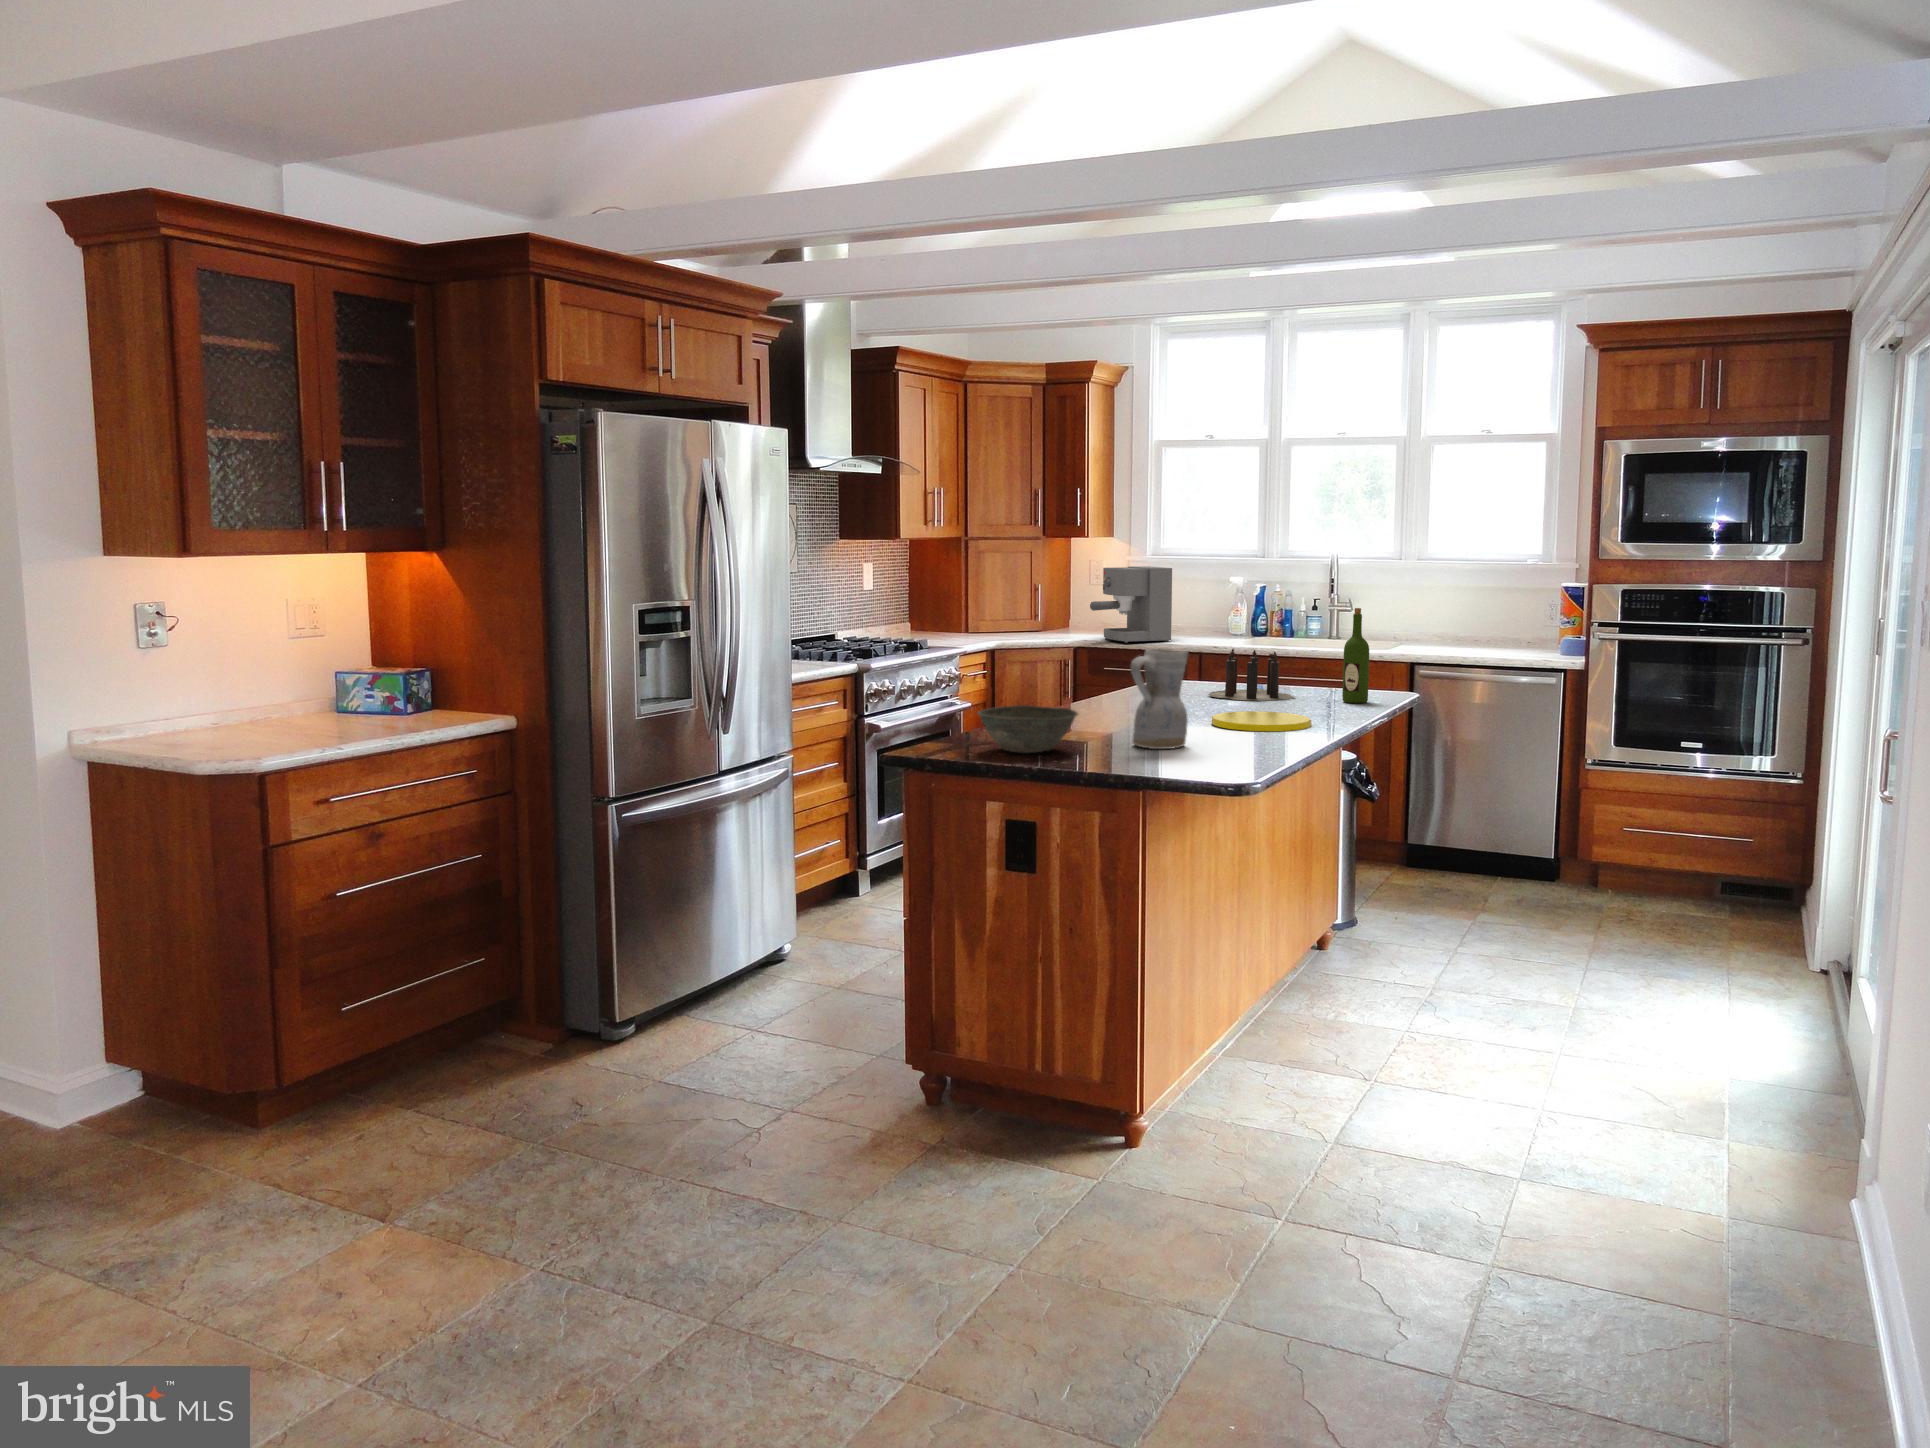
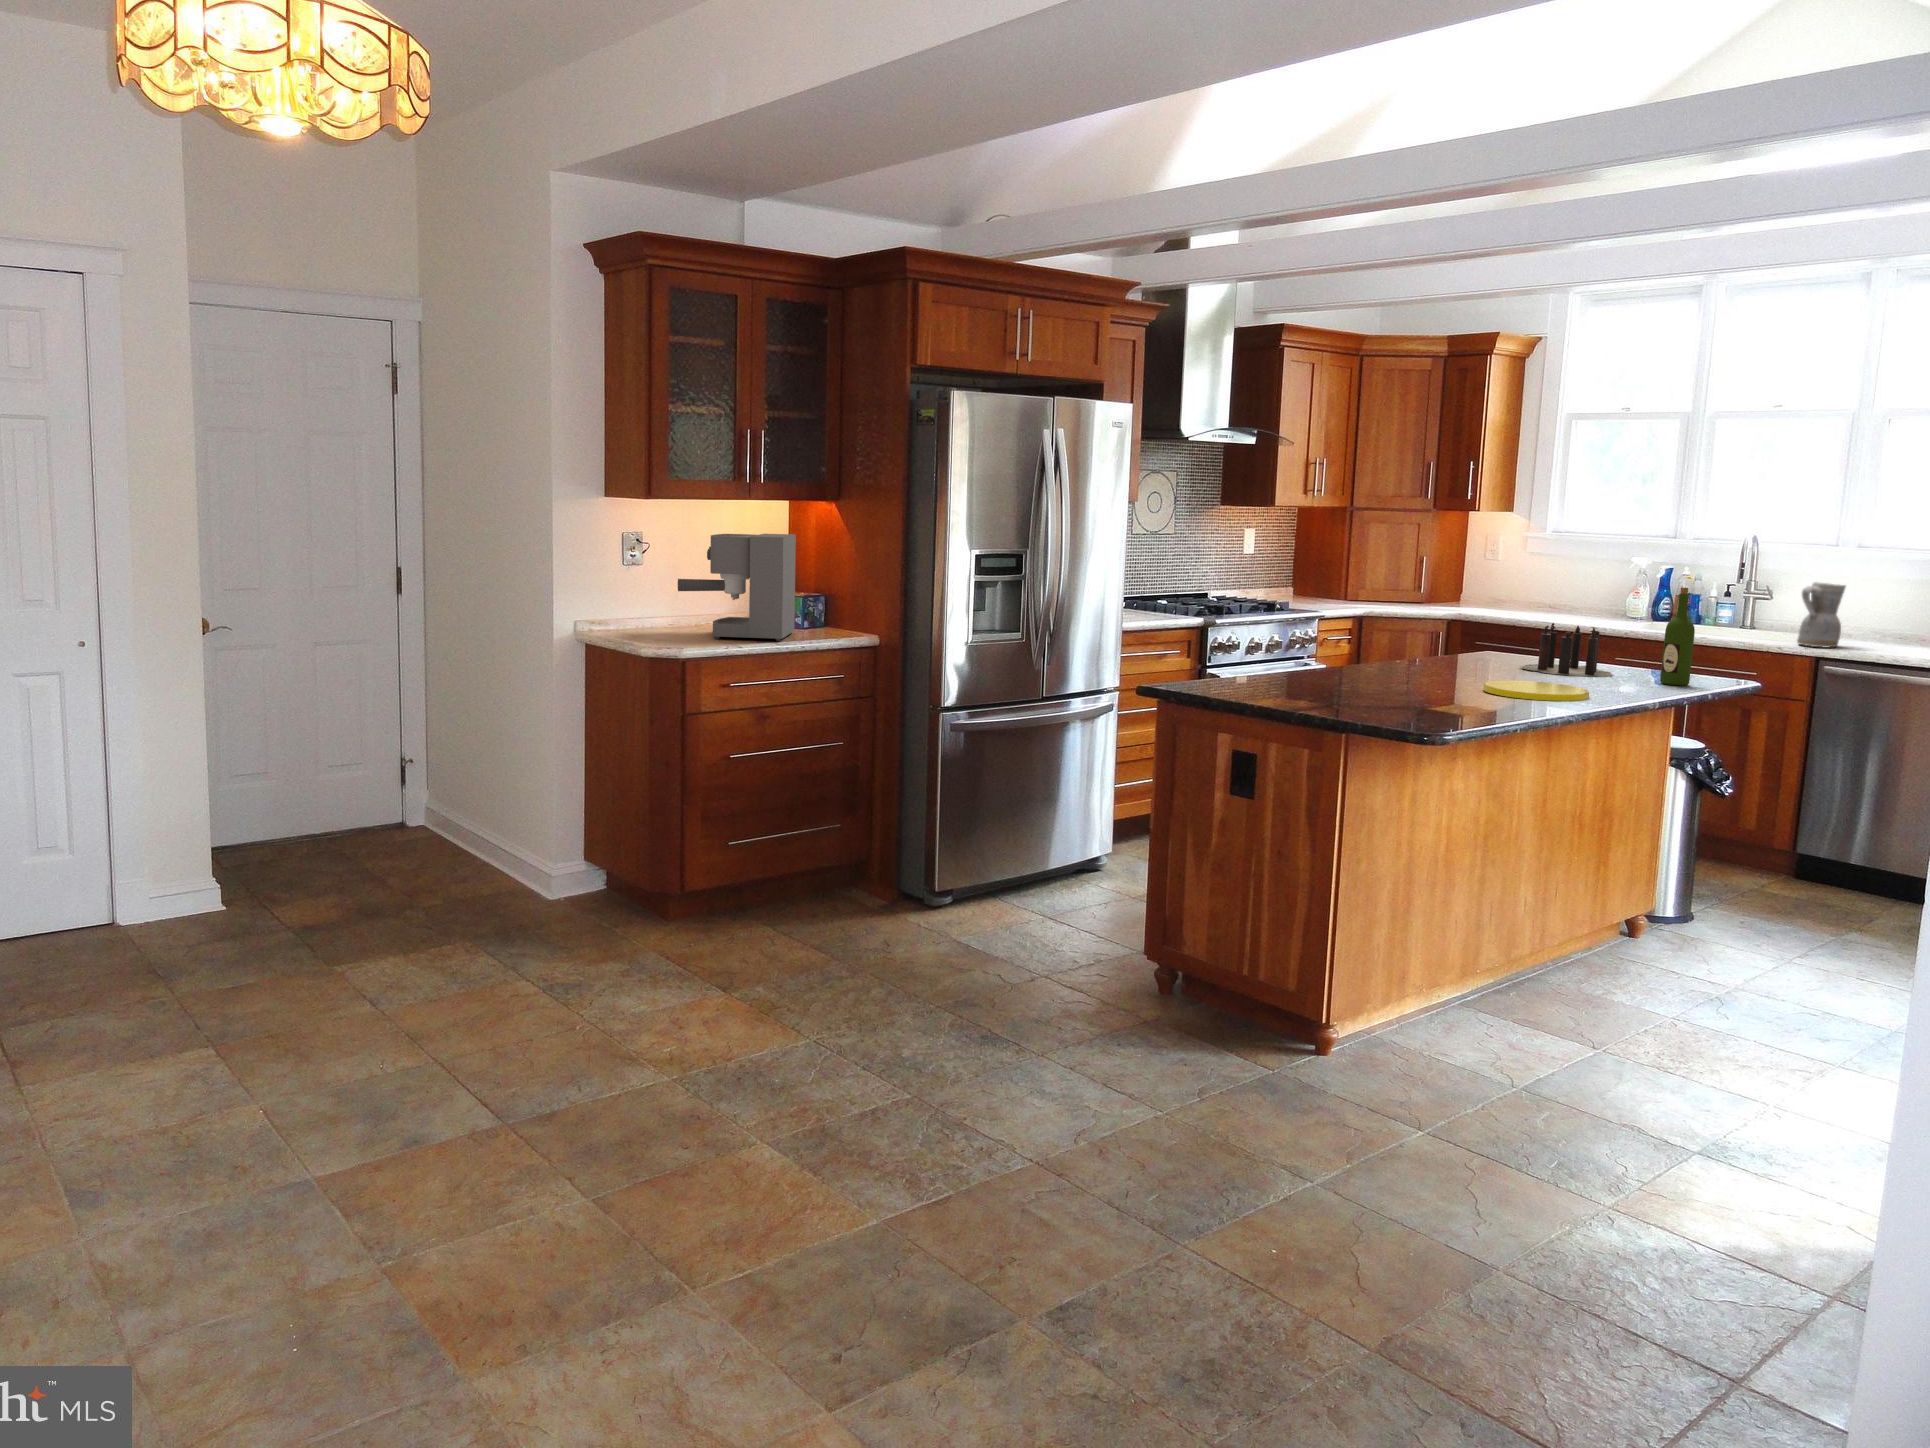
coffee maker: present [1090,566,1172,643] -> present [678,534,796,641]
ceramic pitcher: present [1131,649,1188,749] -> present [1797,582,1846,648]
bowl: present [978,705,1078,753] -> none [1229,654,1323,696]

